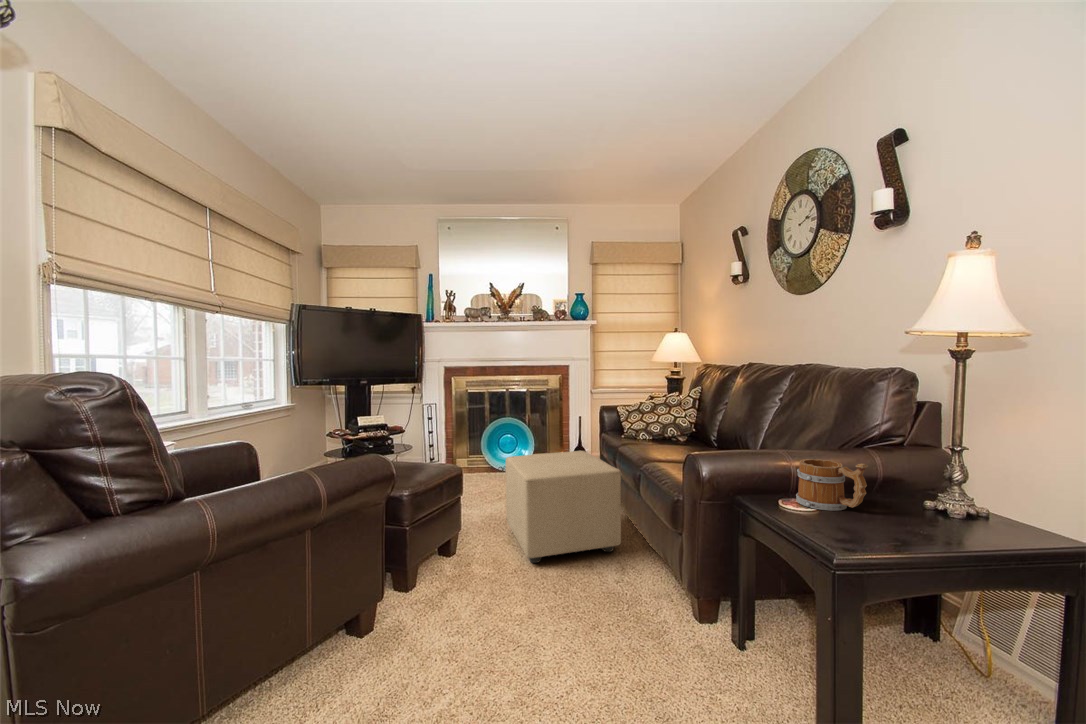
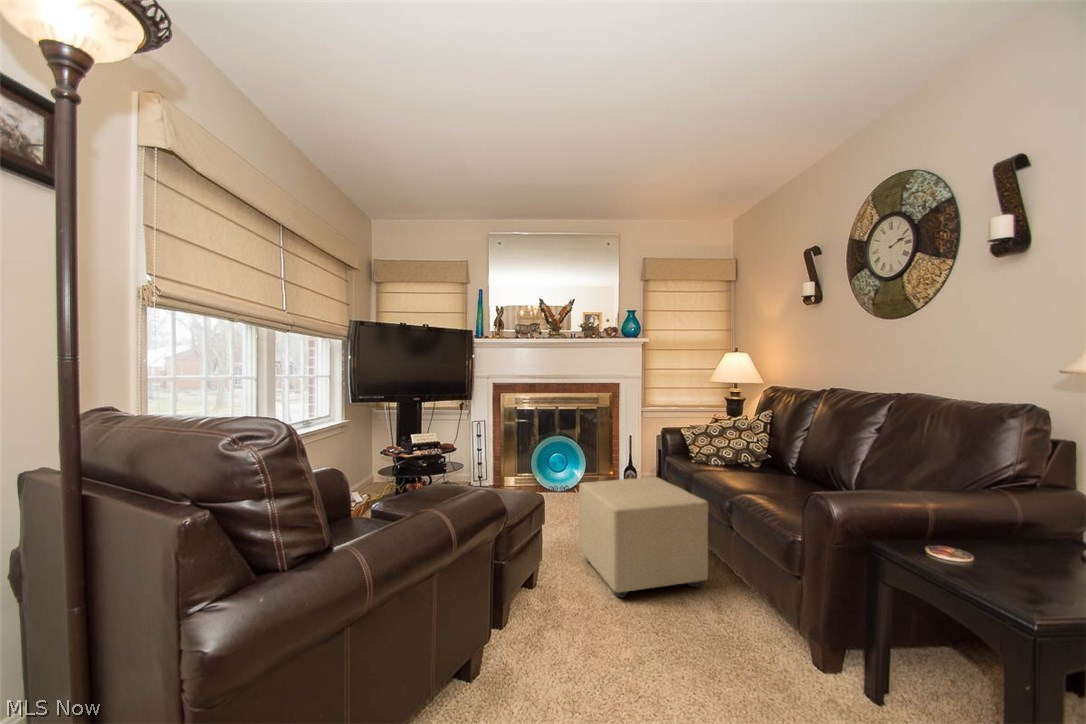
mug: present [796,459,868,511] -> none [936,504,1031,562]

